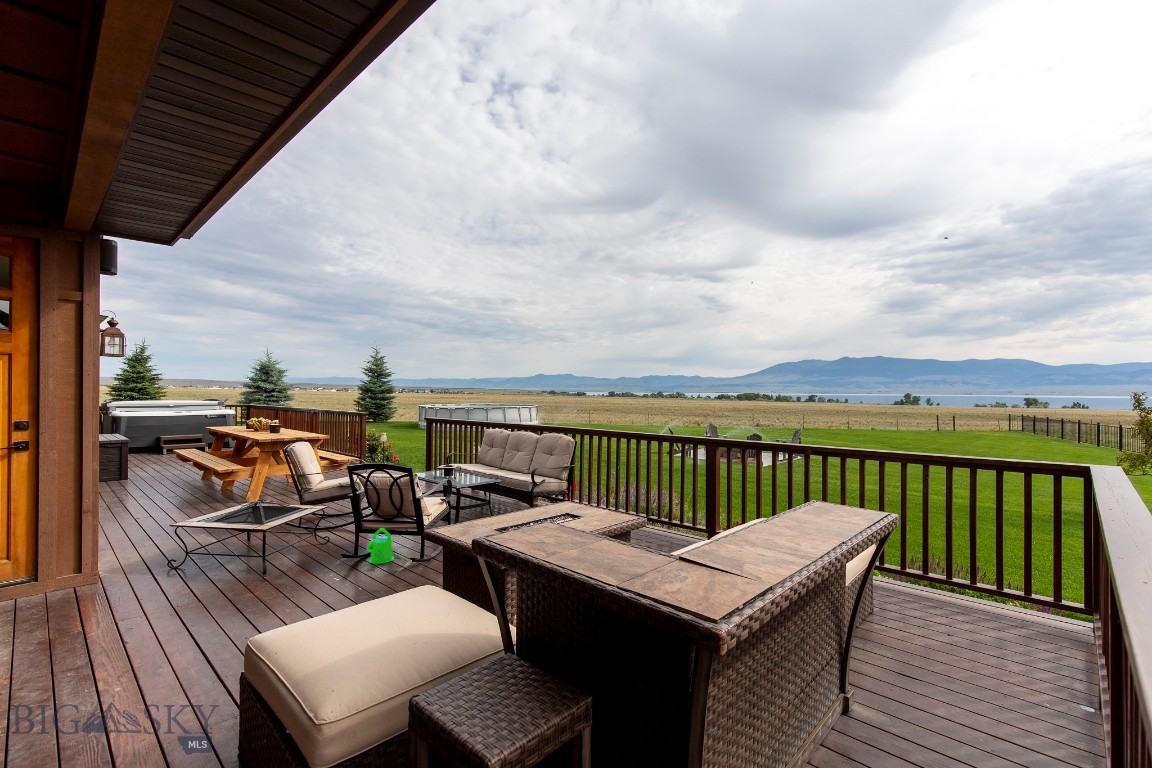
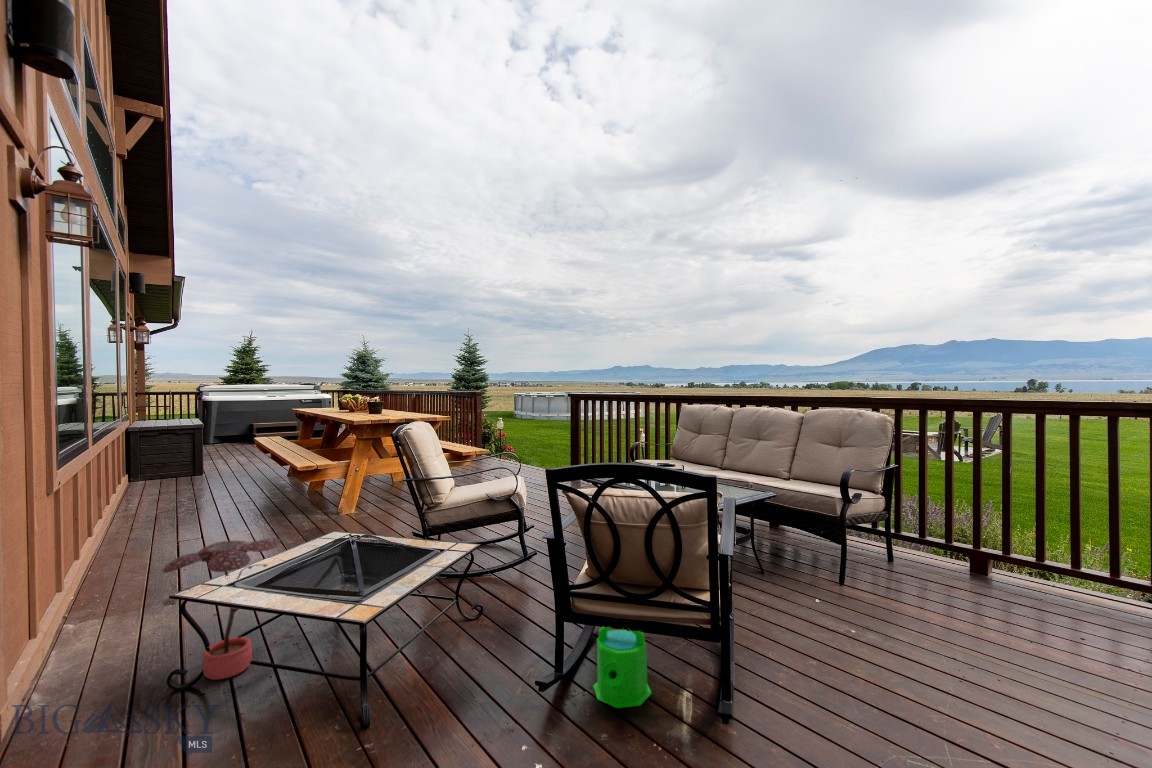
potted plant: none [168,502,223,564] -> present [163,539,280,680]

